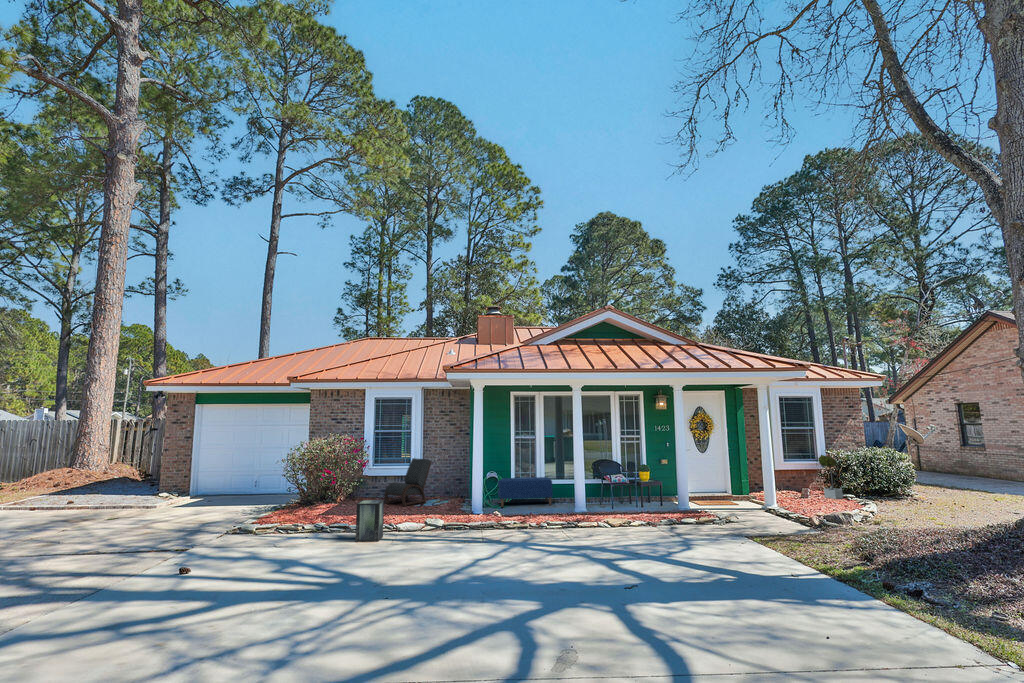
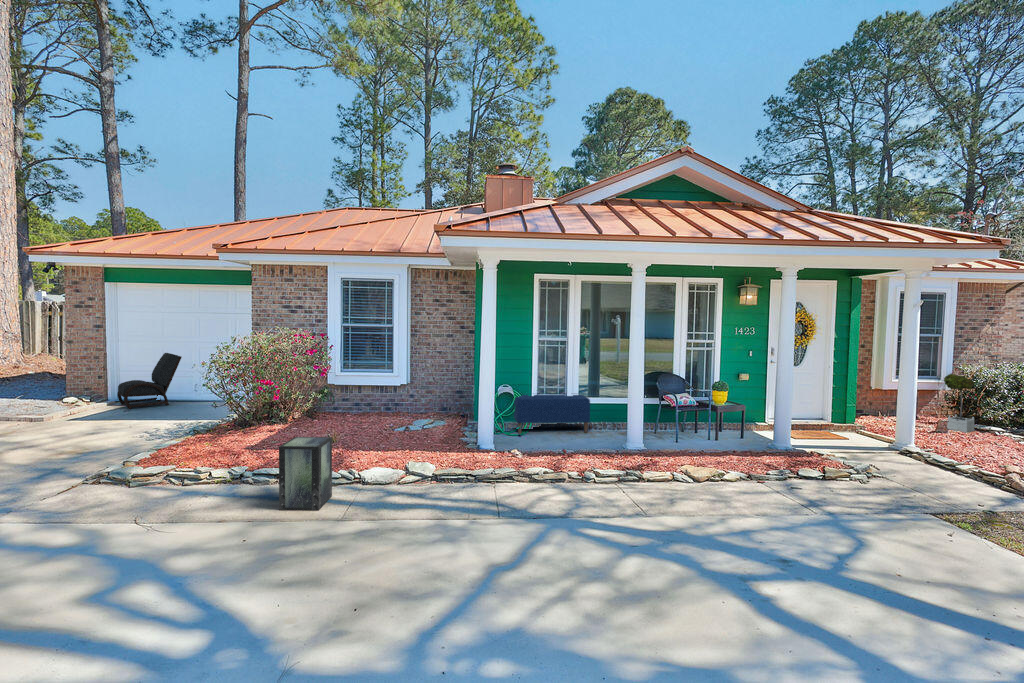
lounge chair: present [384,458,431,507] -> present [117,353,182,409]

